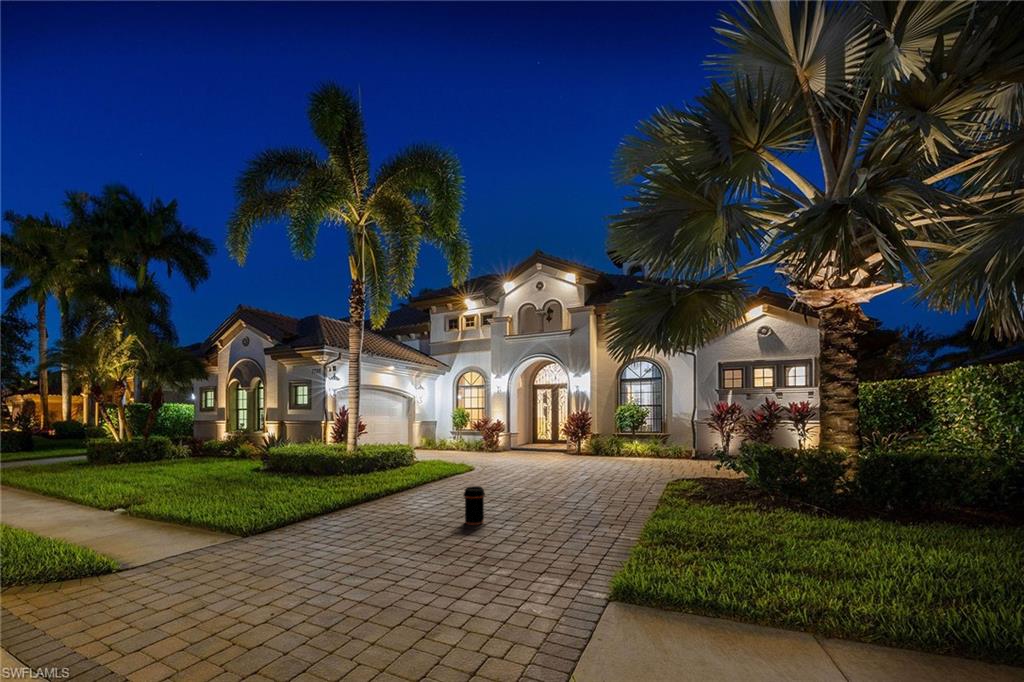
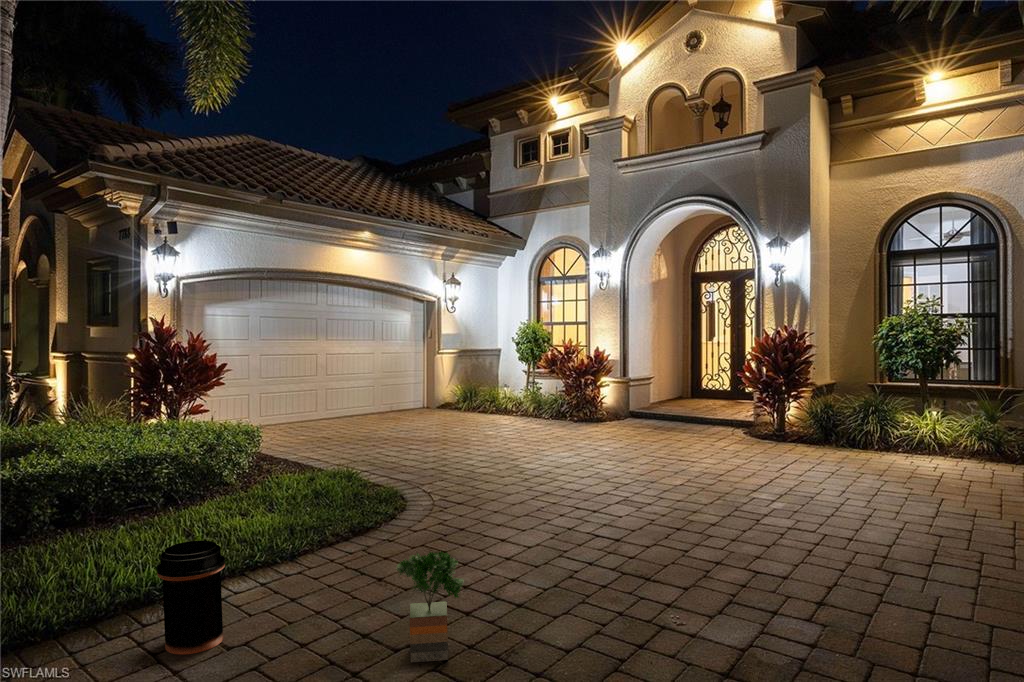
potted tree: none [544,484,568,519] -> present [397,551,464,662]

